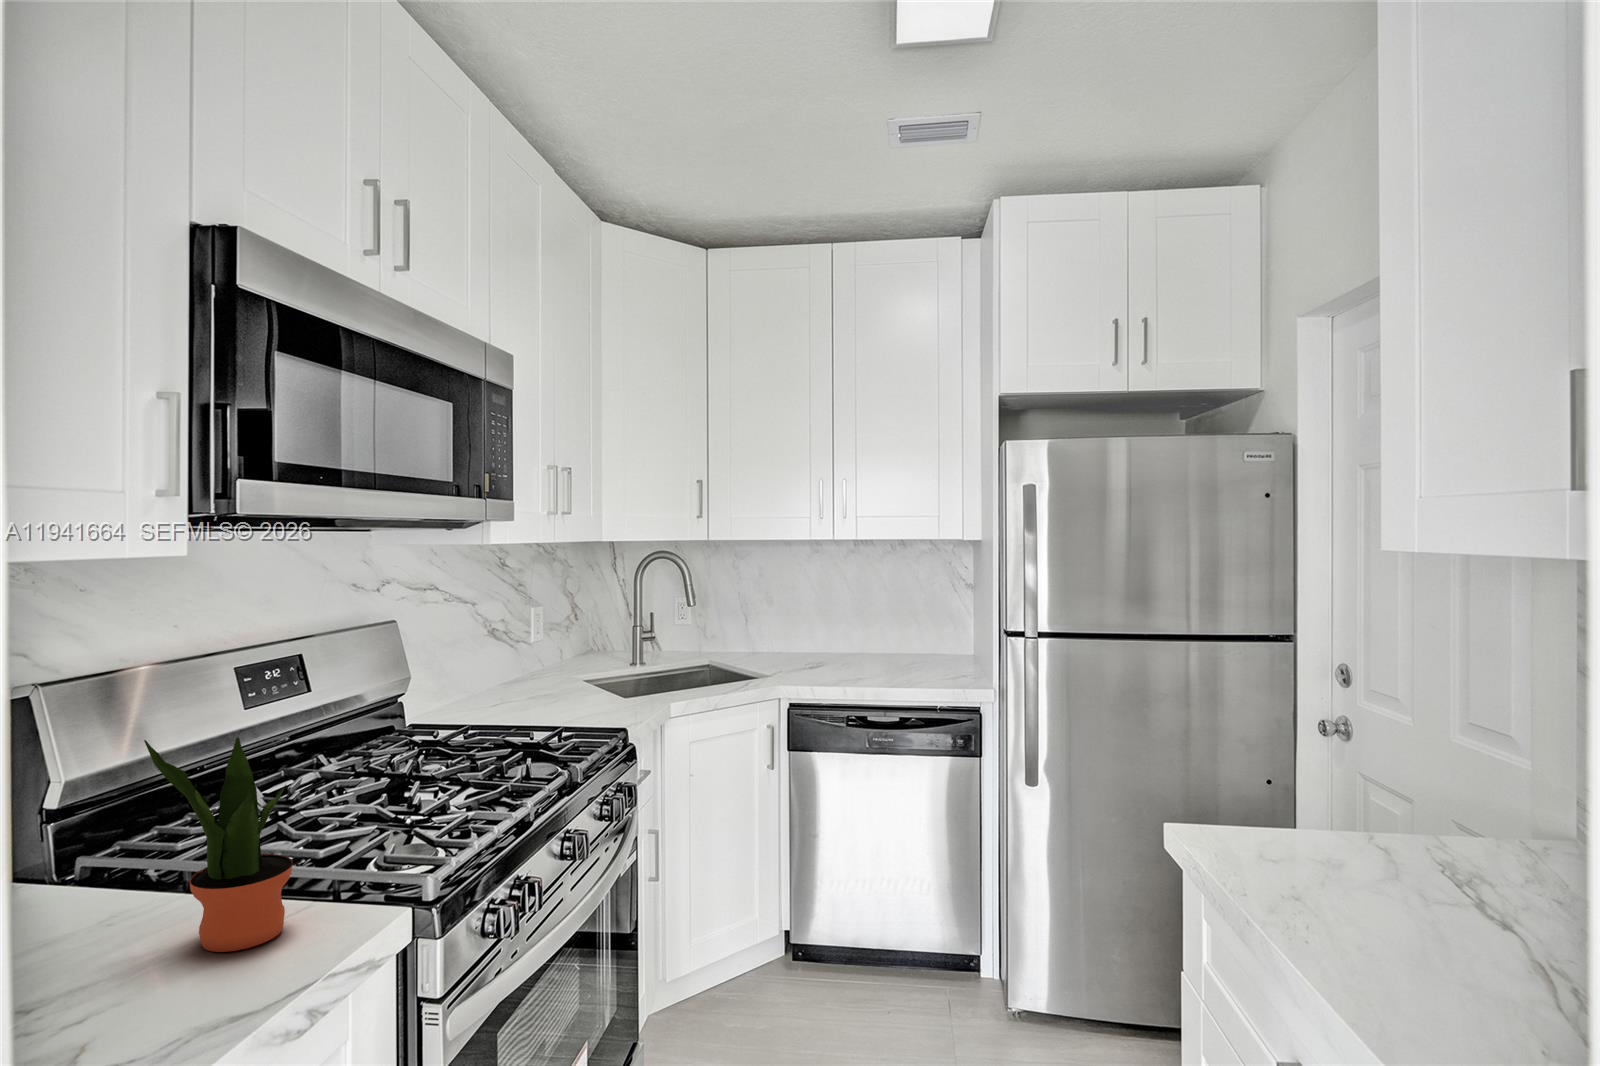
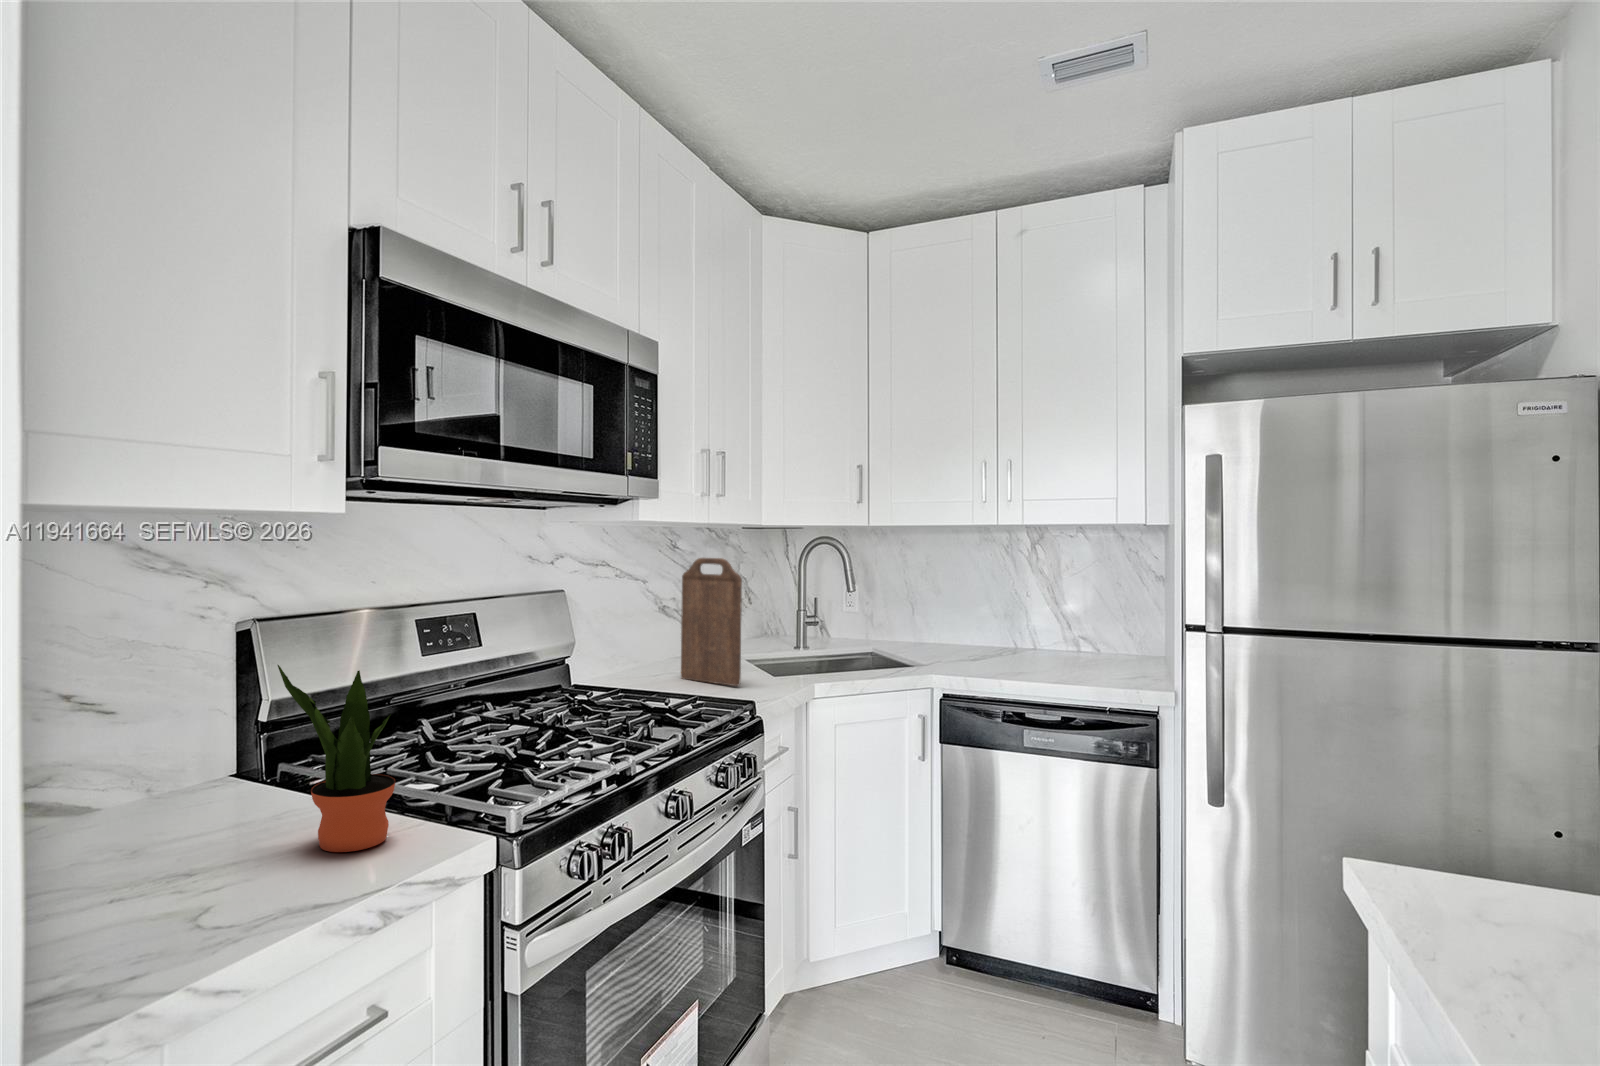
cutting board: none [525,579,595,712] -> present [681,558,742,686]

